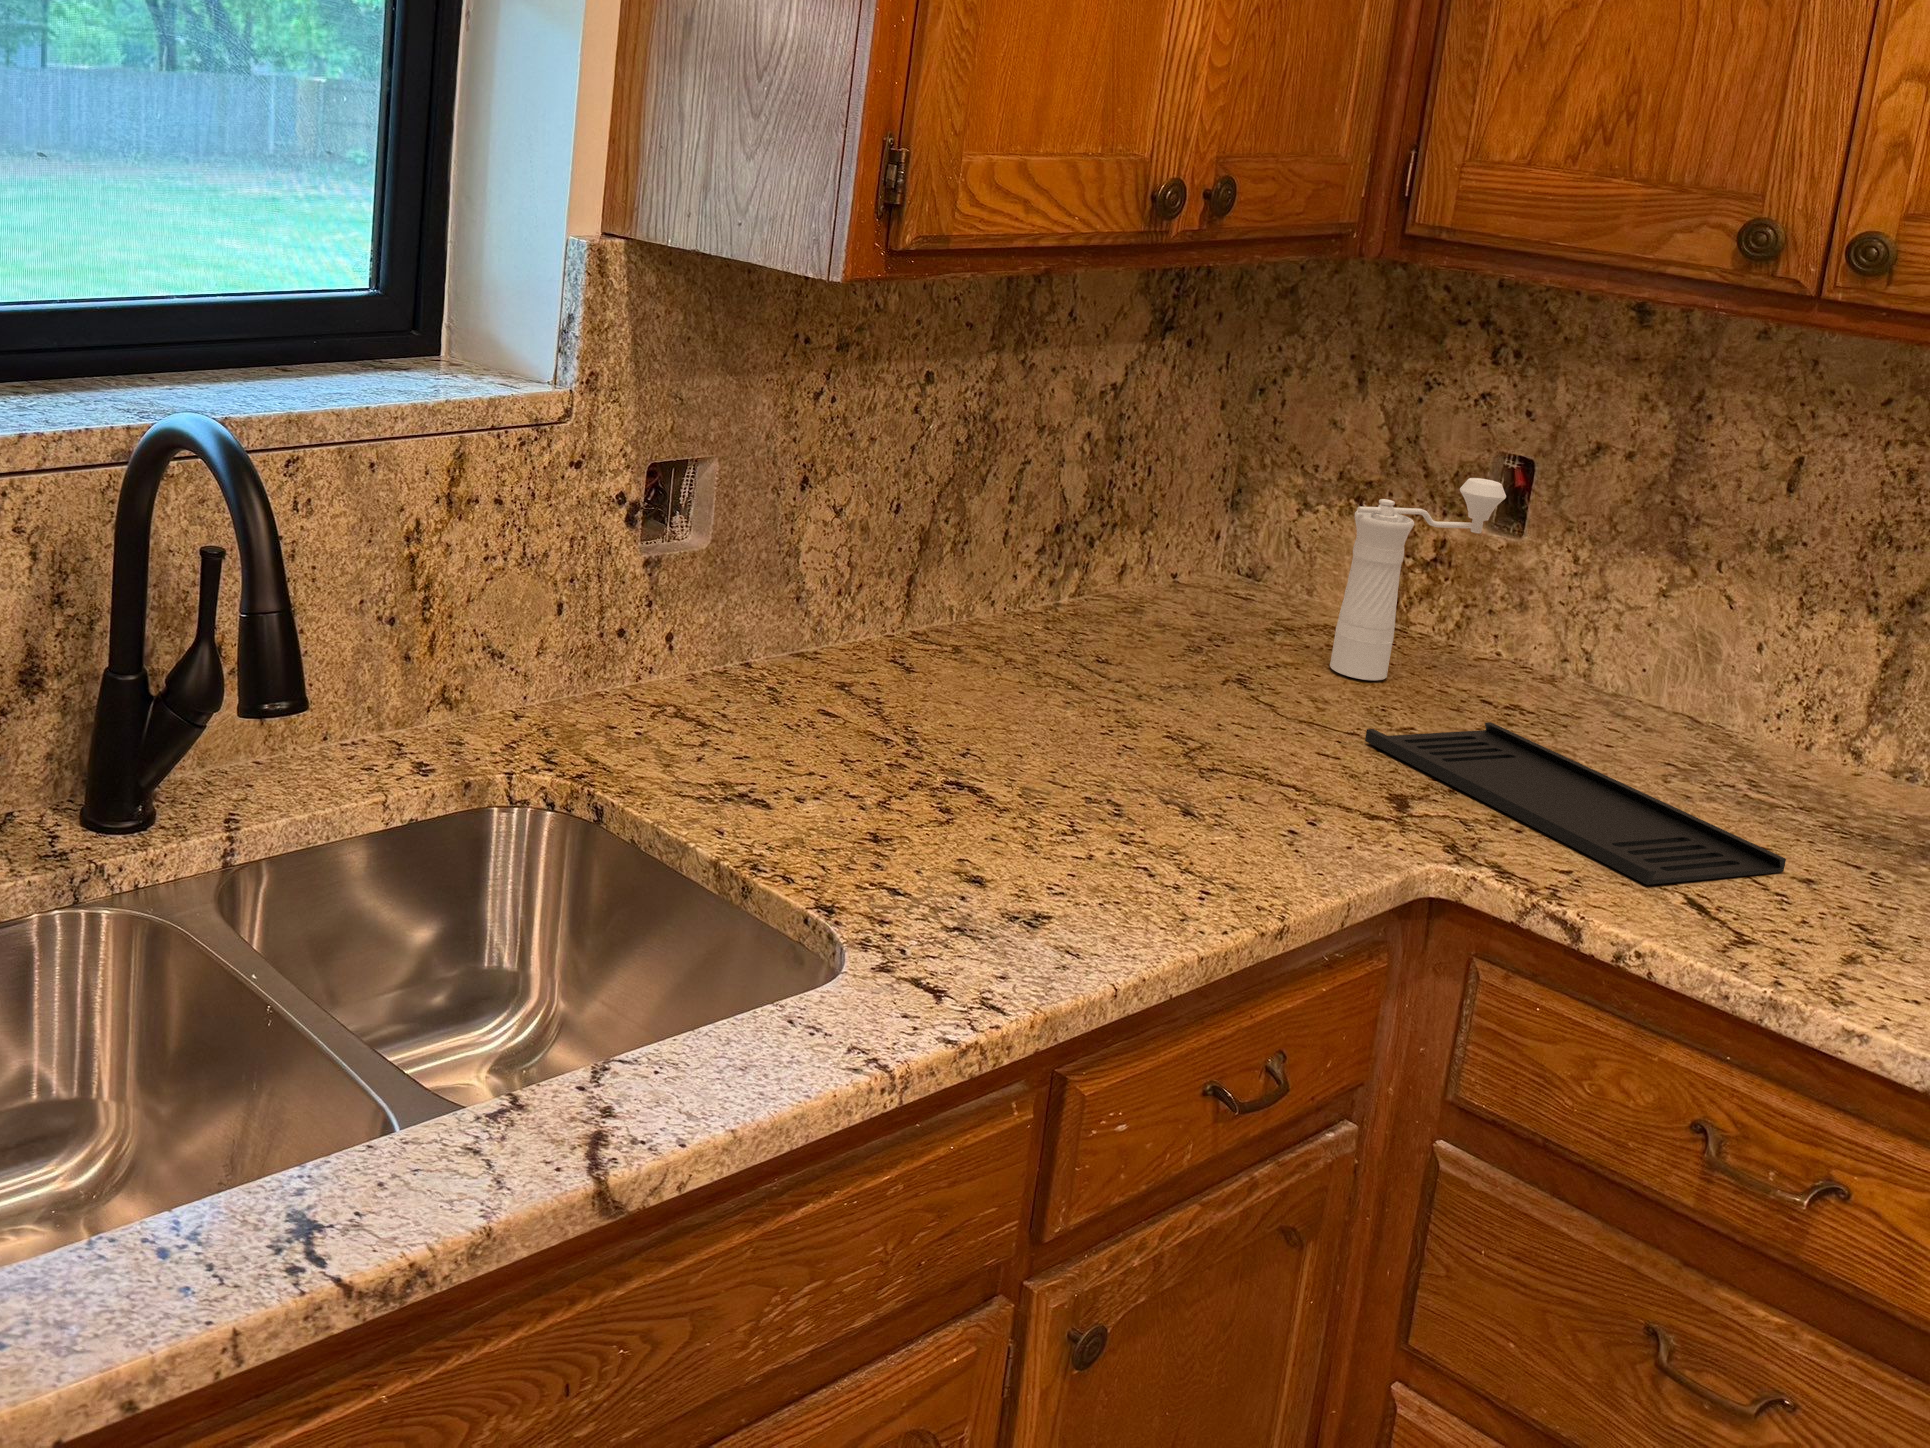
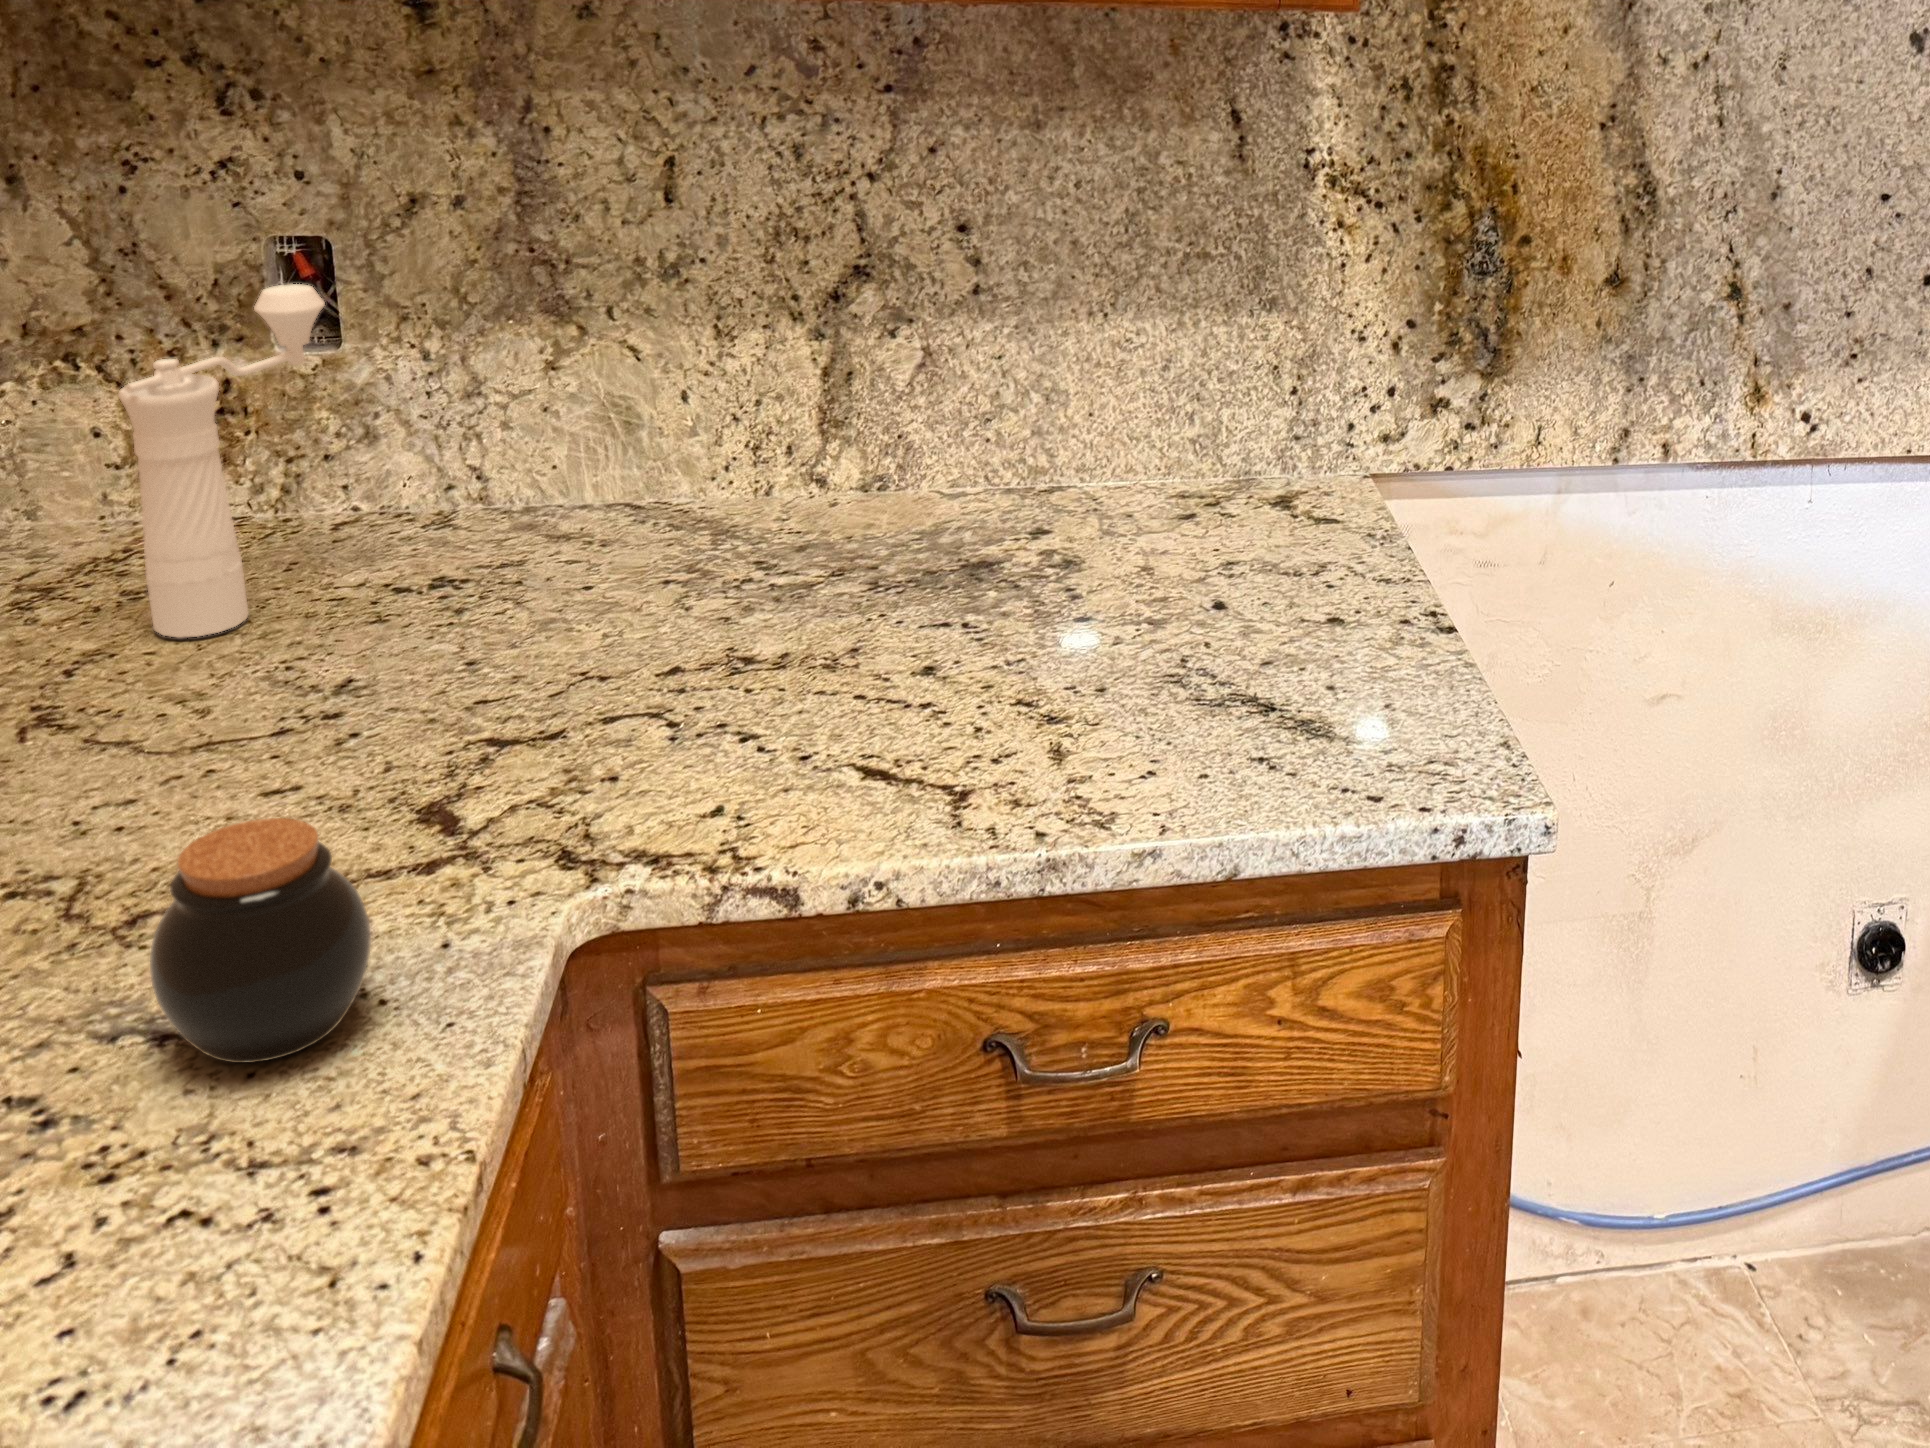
jar: none [1189,710,1305,845] -> present [150,818,371,1063]
tray: present [1365,722,1786,885] -> none [309,624,895,776]

